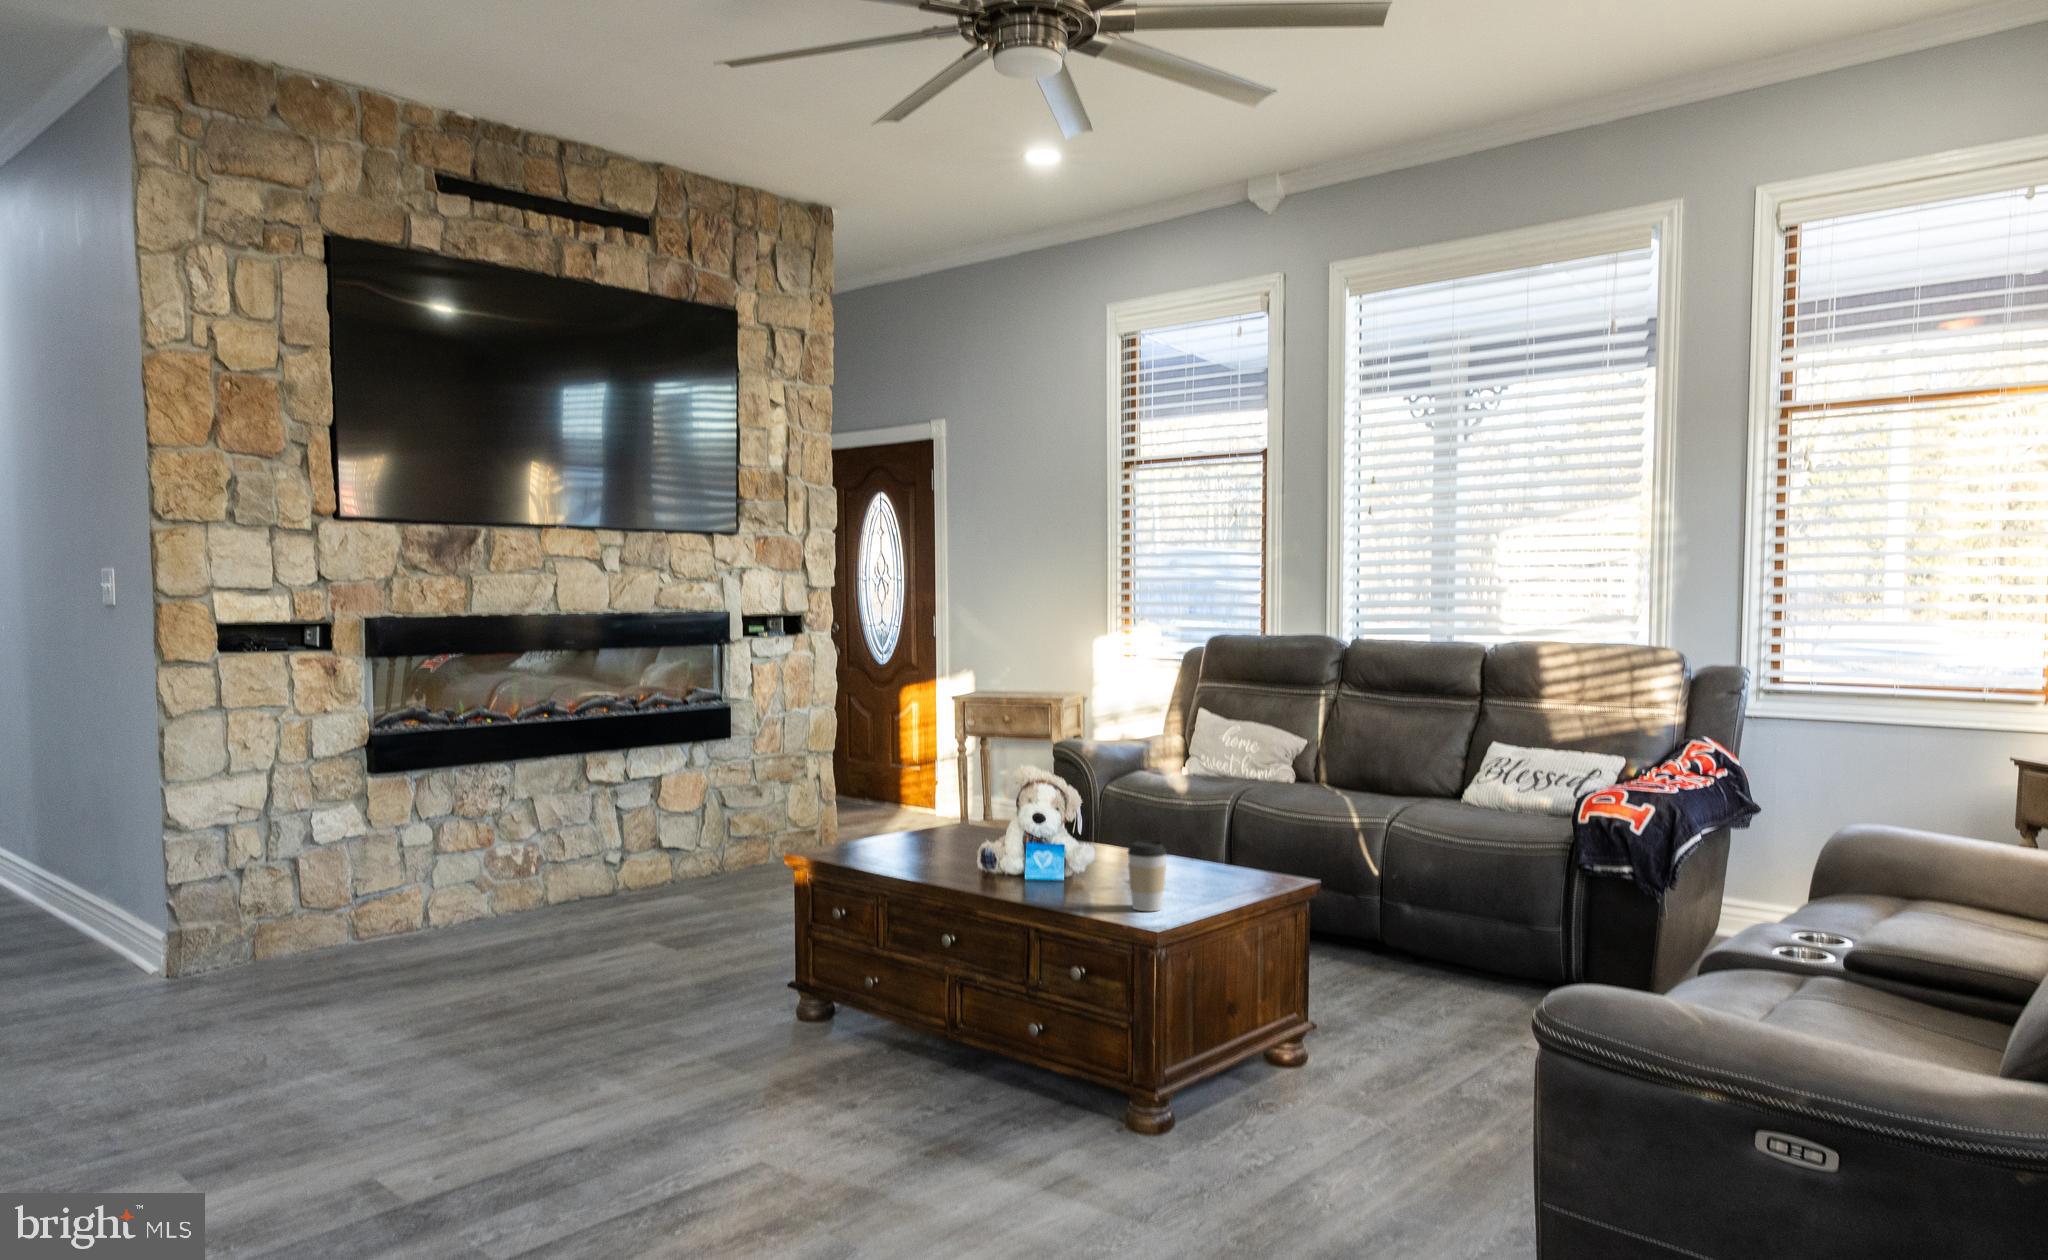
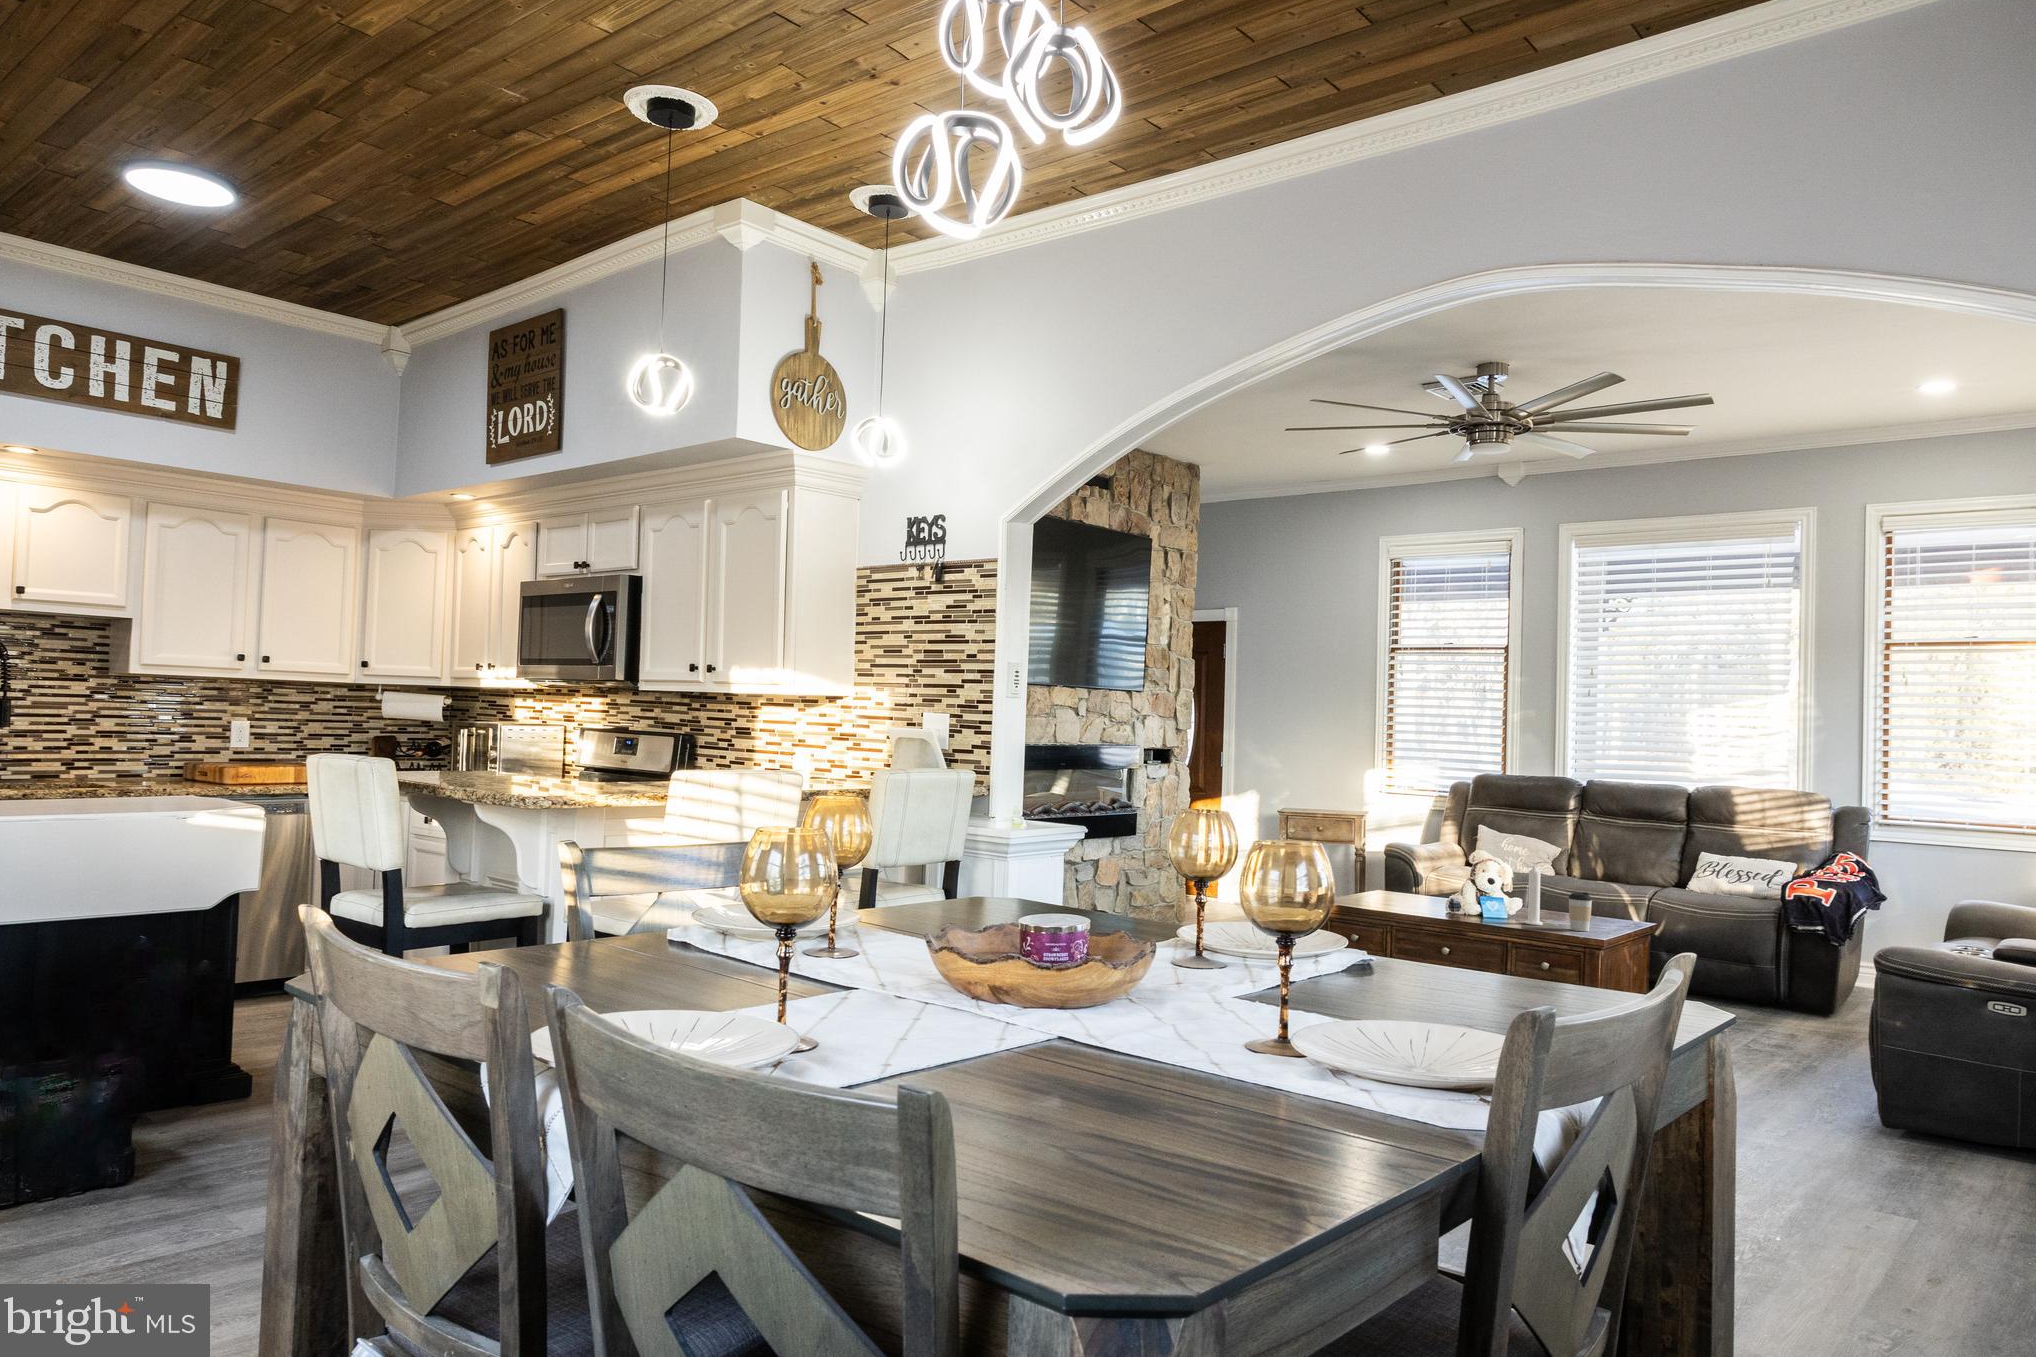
candle: none [1072,789,1102,897] -> present [1525,864,1543,925]

